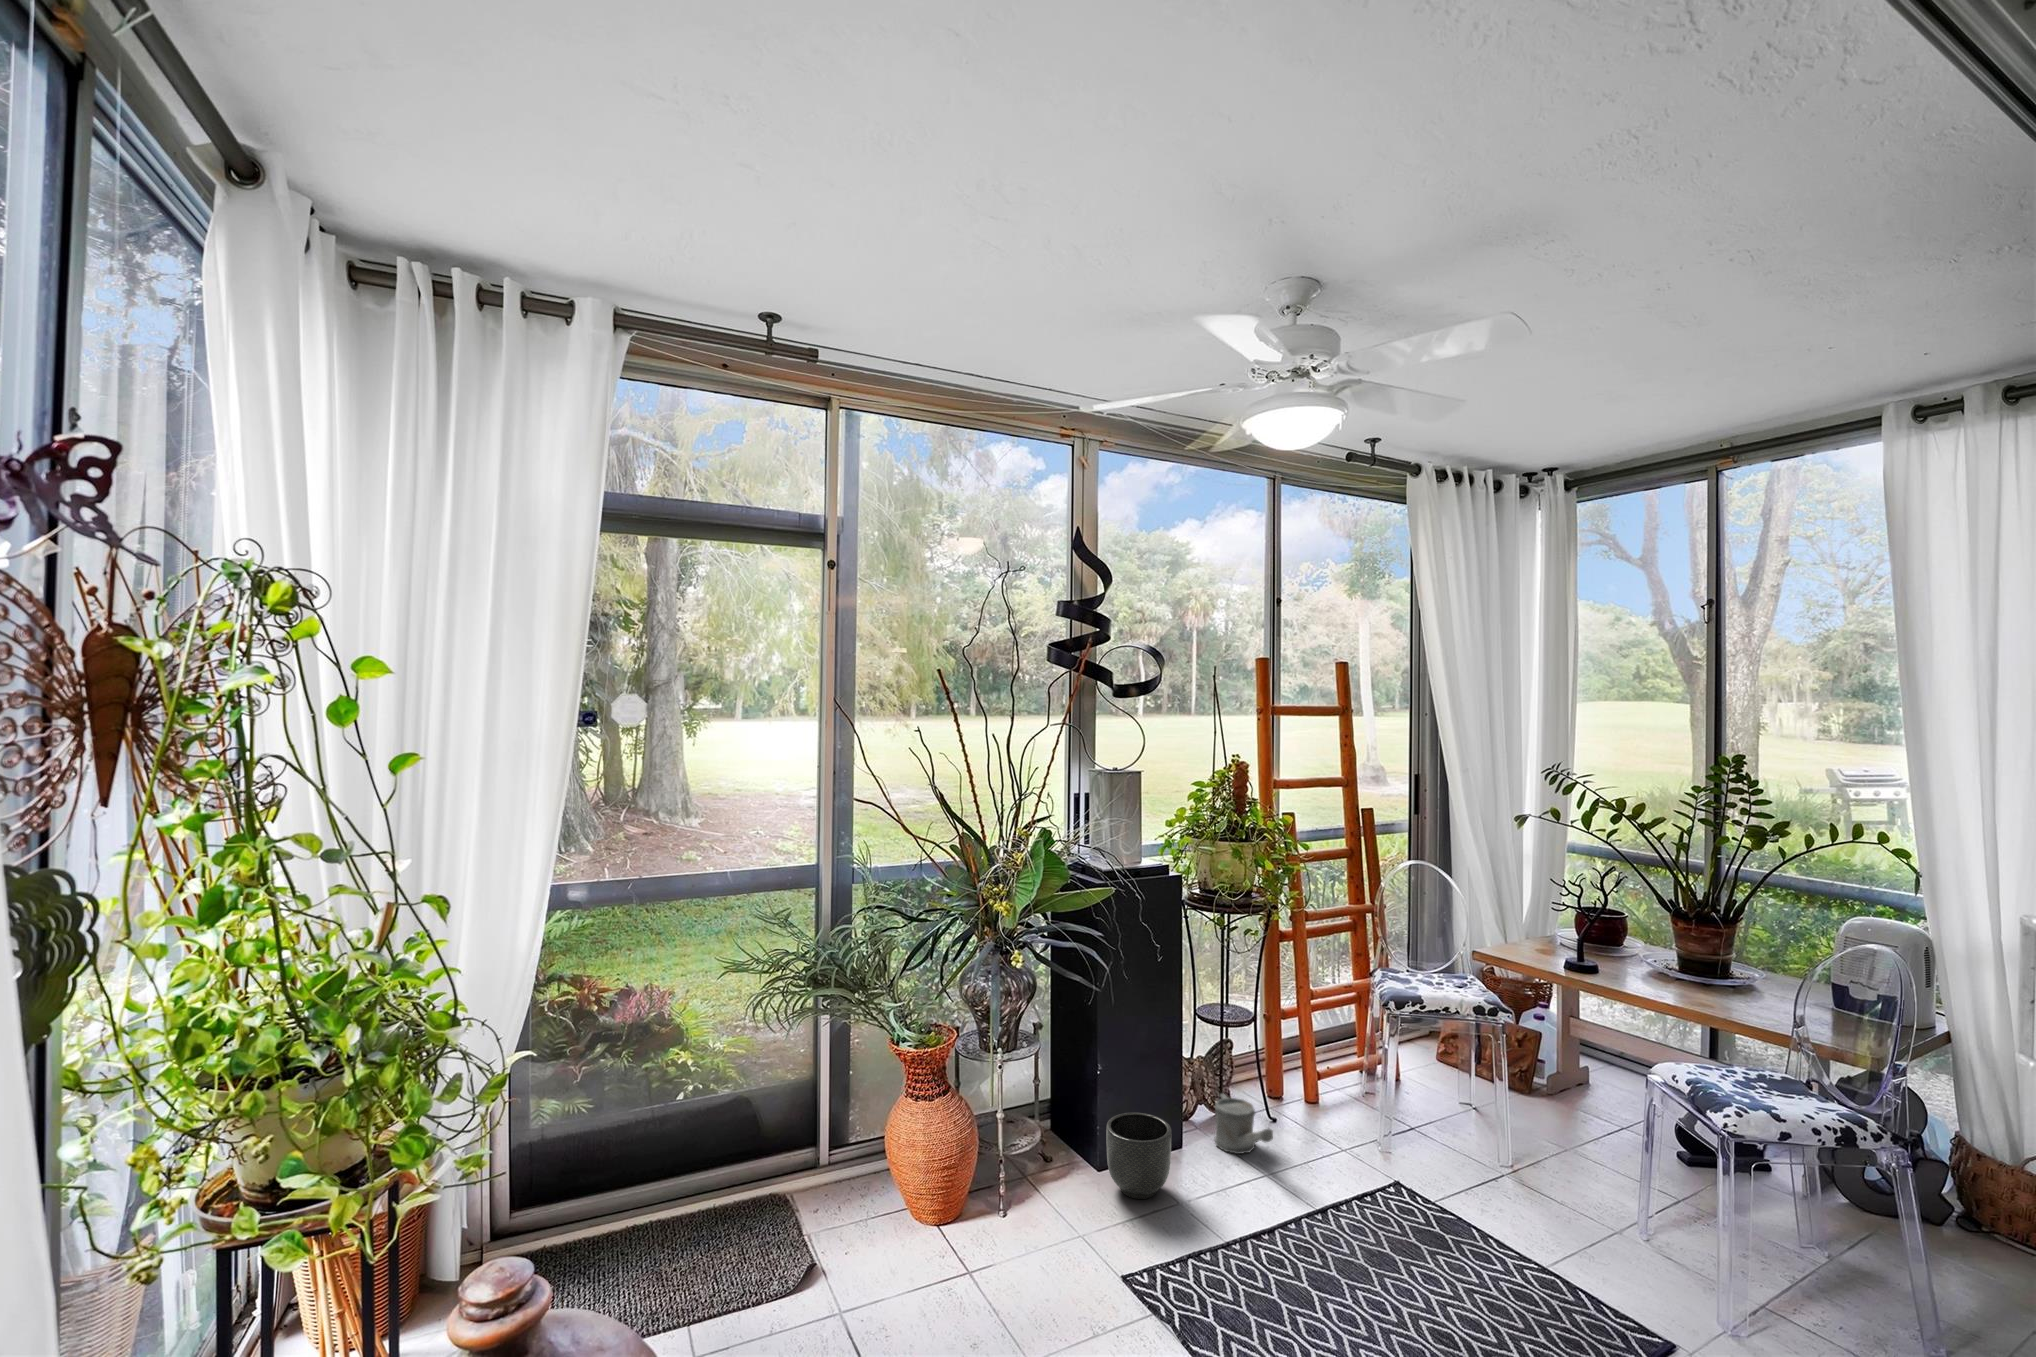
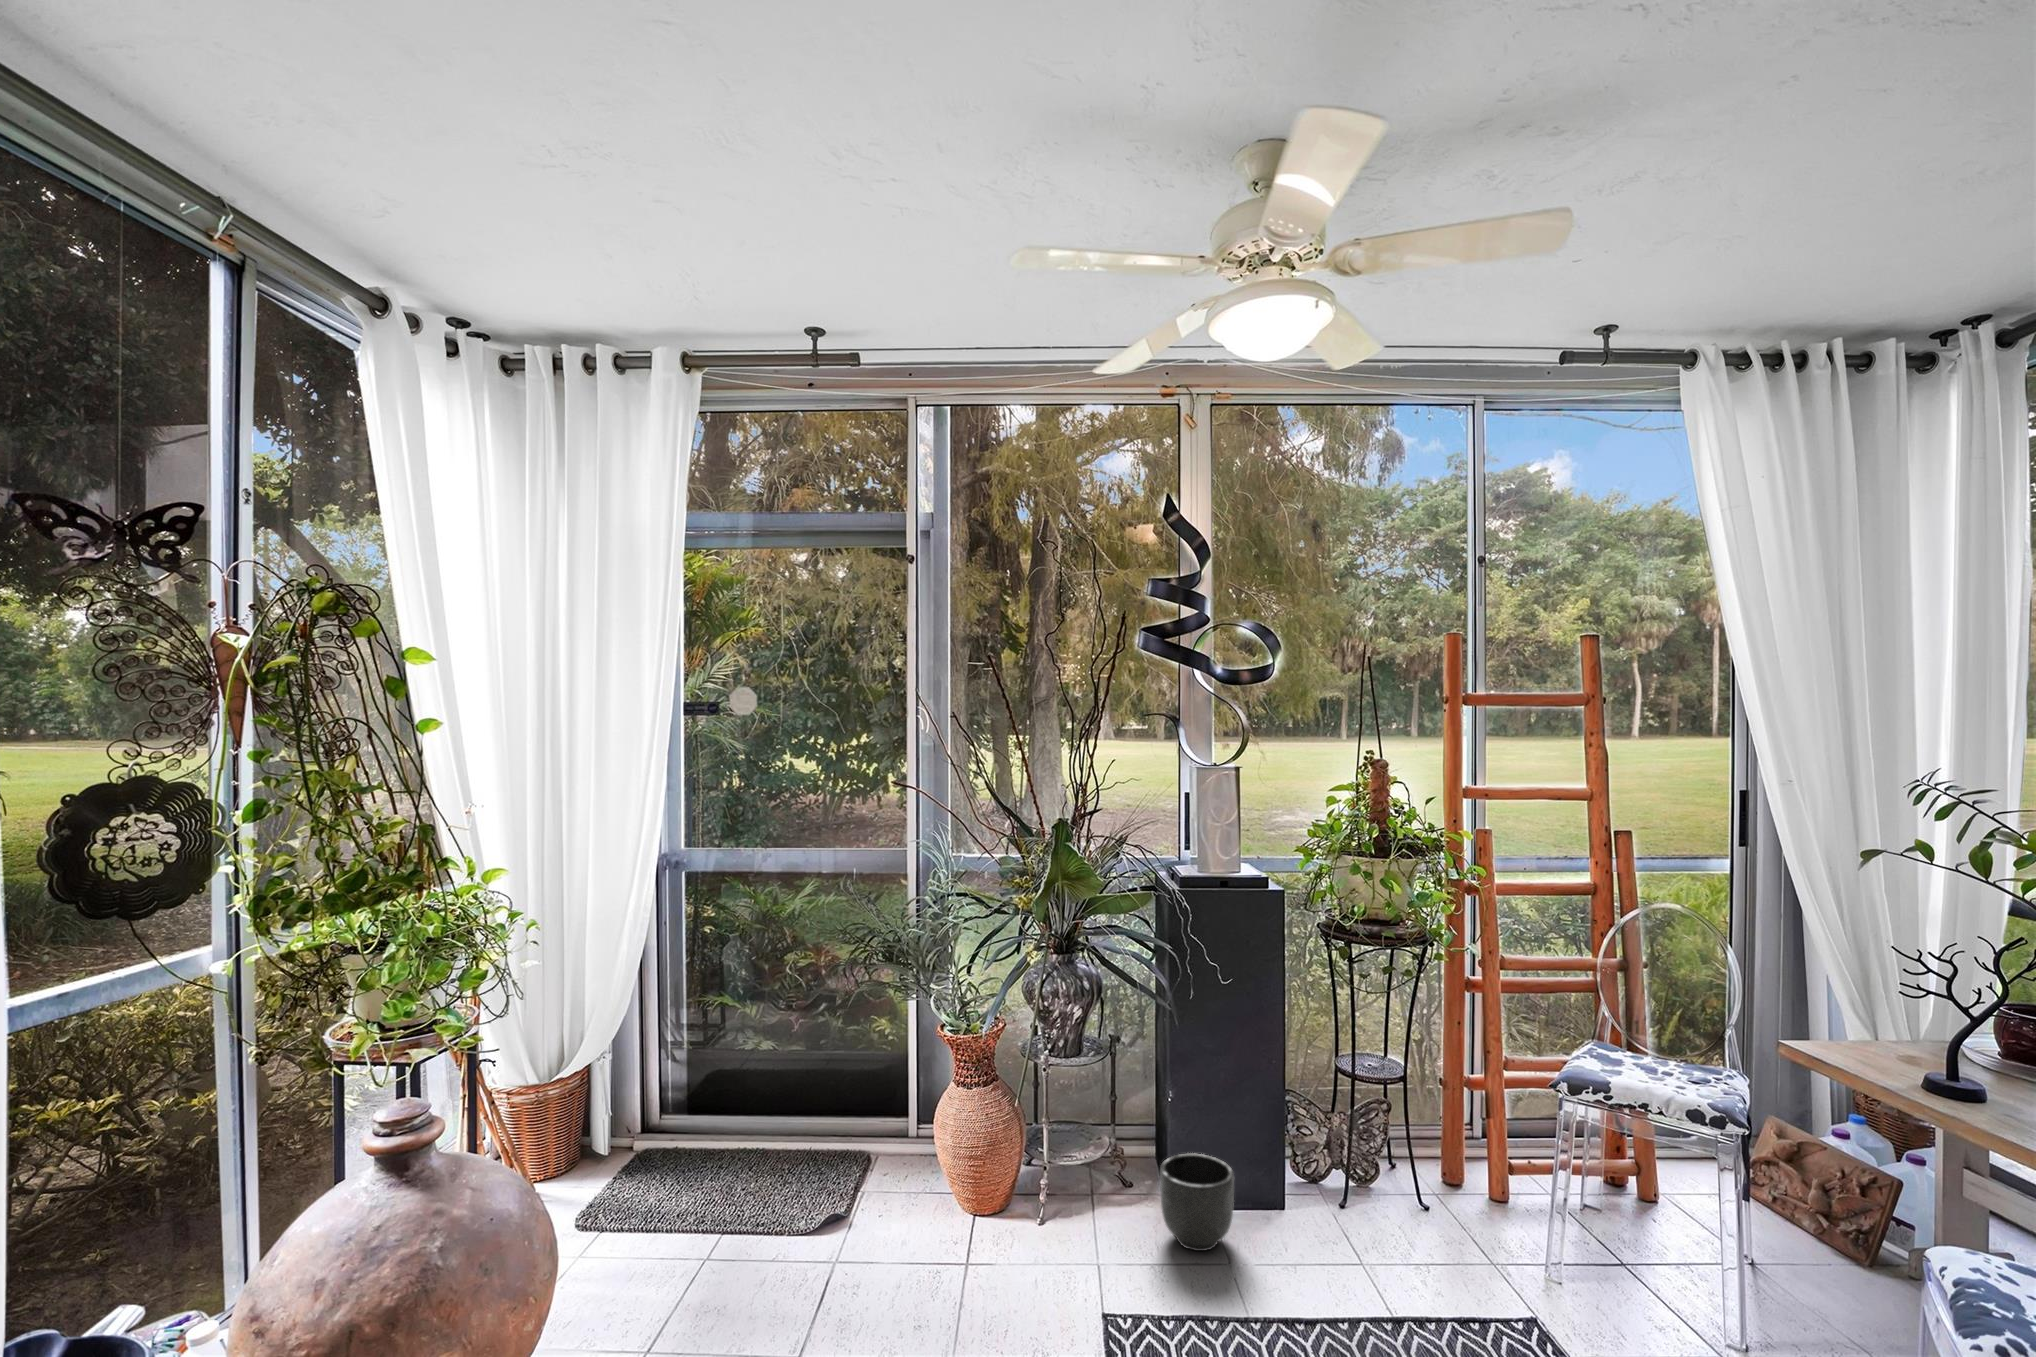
watering can: present [1215,1094,1273,1154] -> none [1331,1156,1382,1235]

